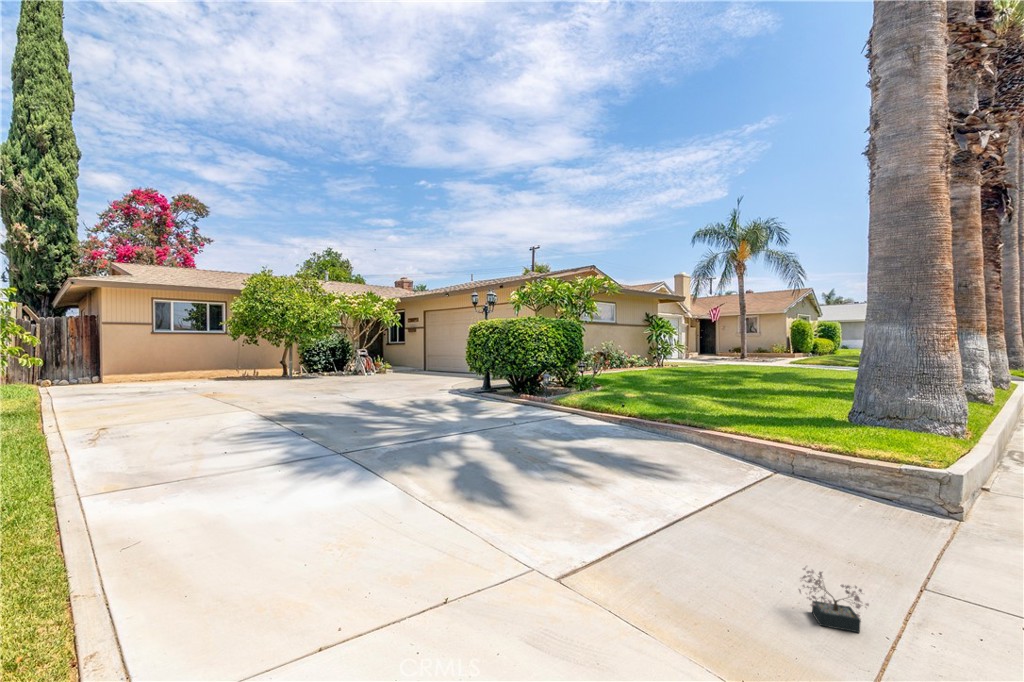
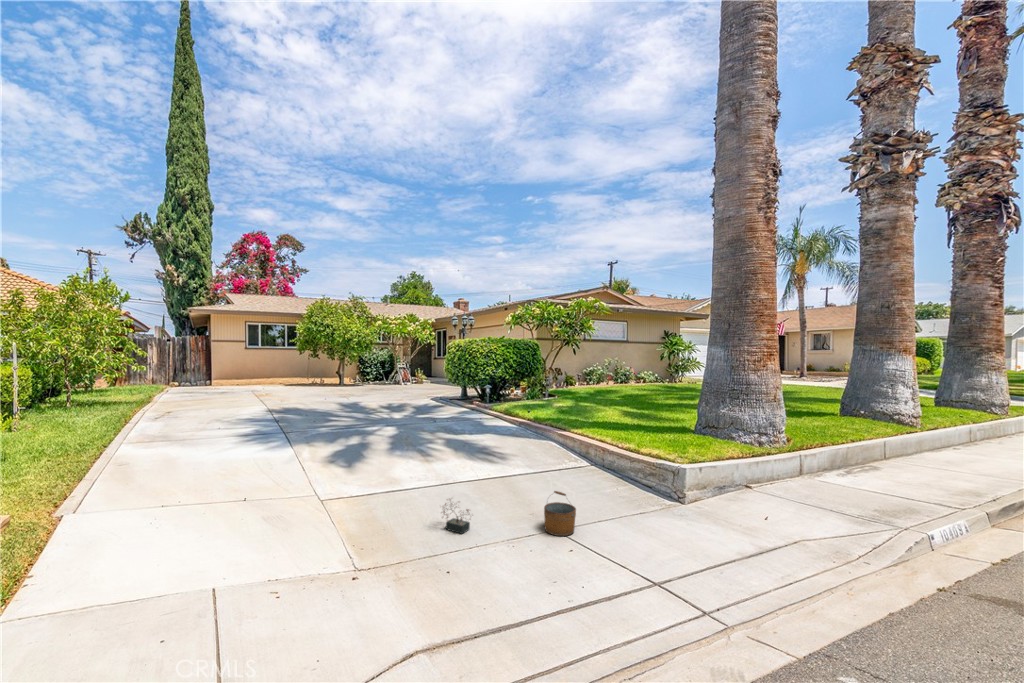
bucket: none [918,537,988,611] -> present [544,491,576,536]

